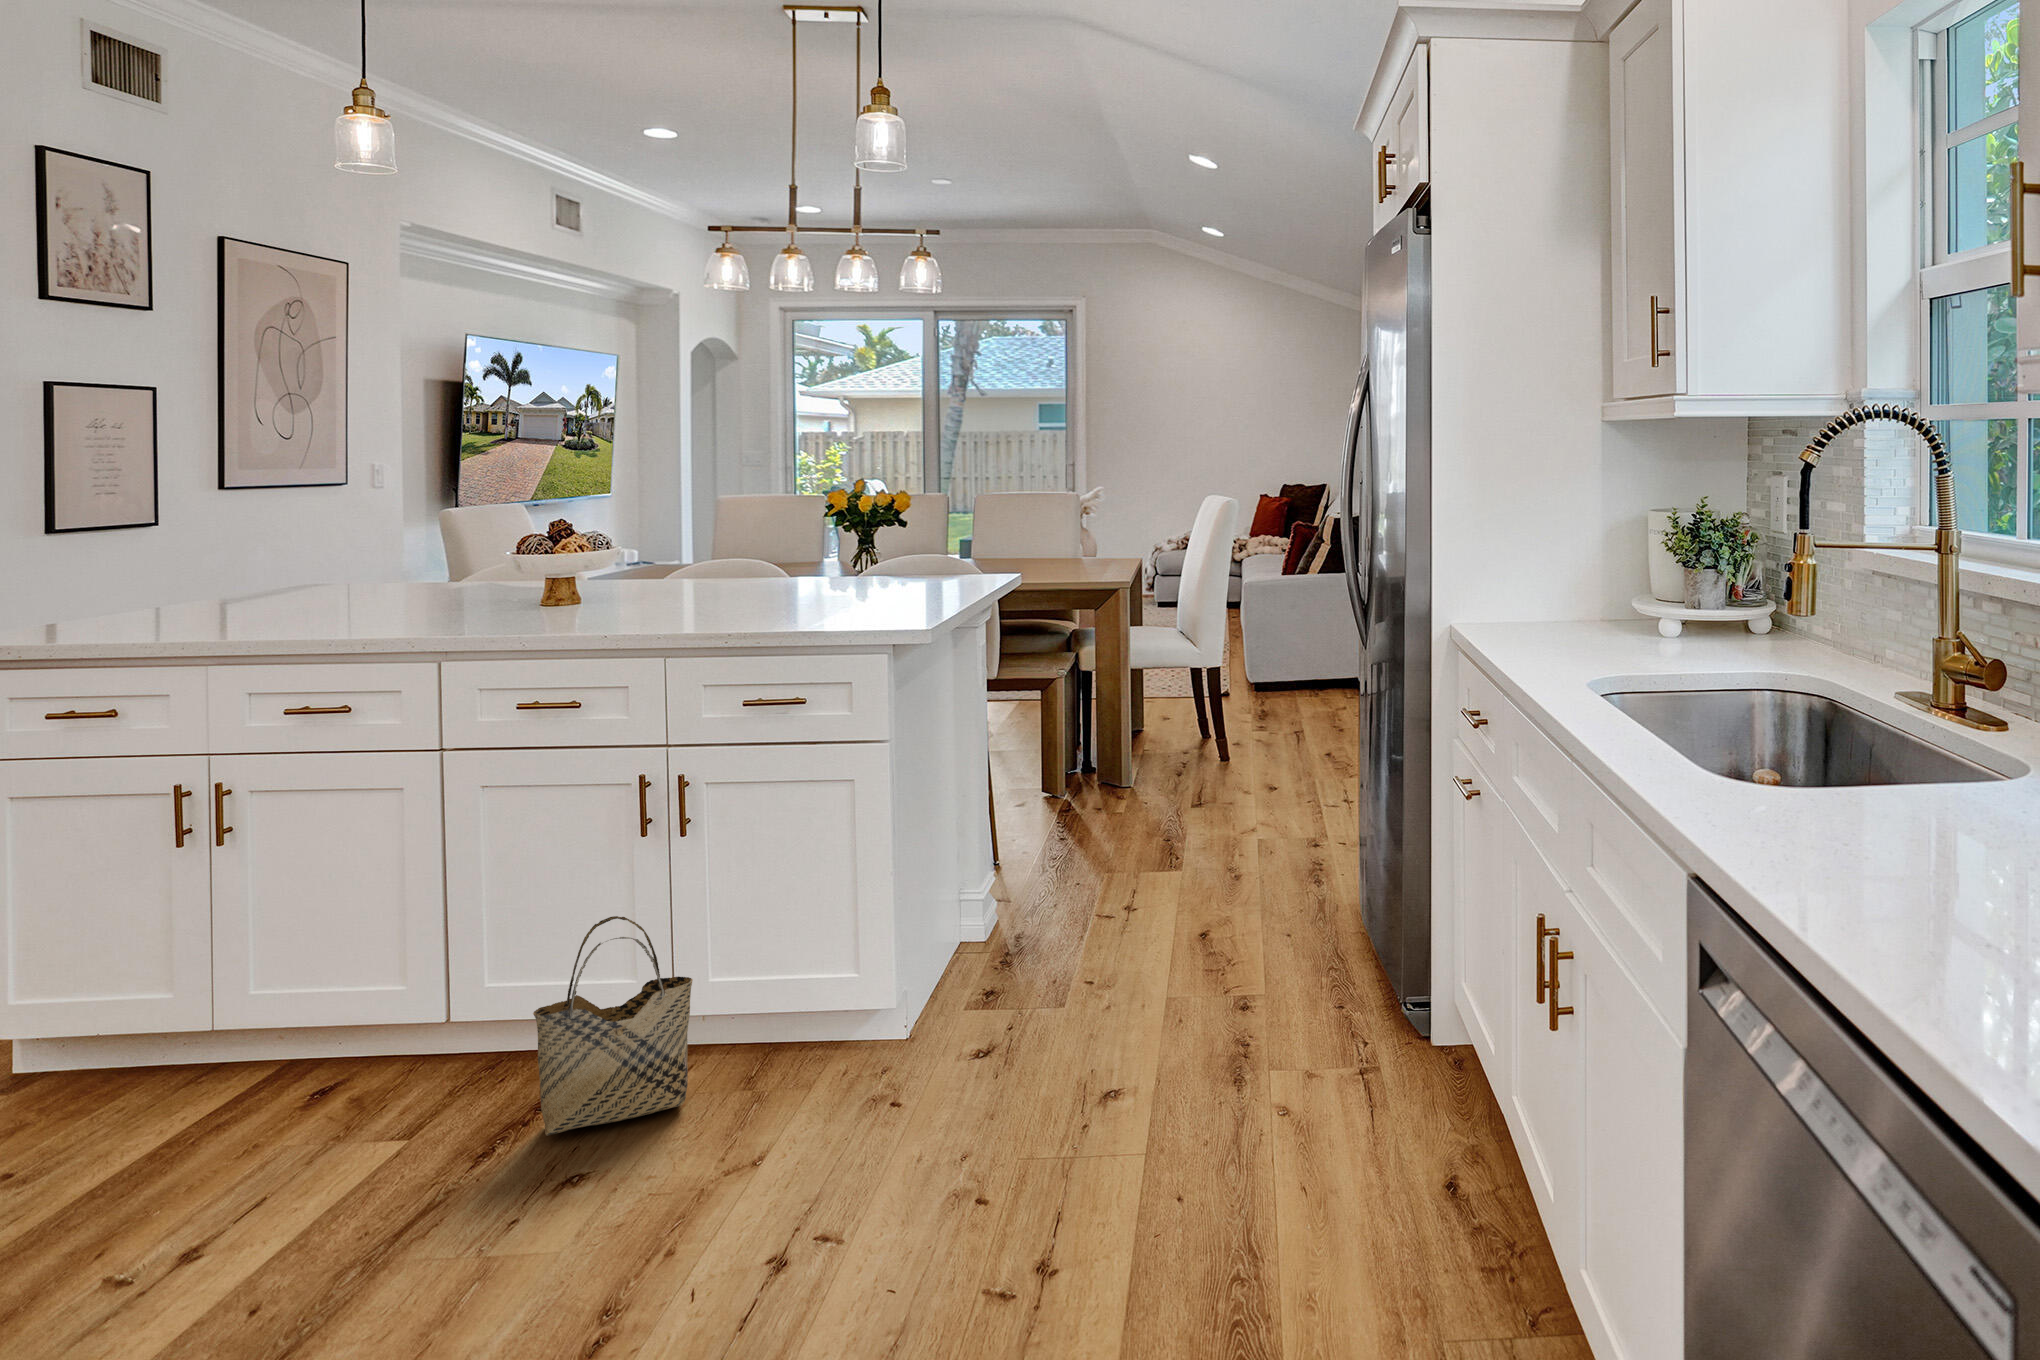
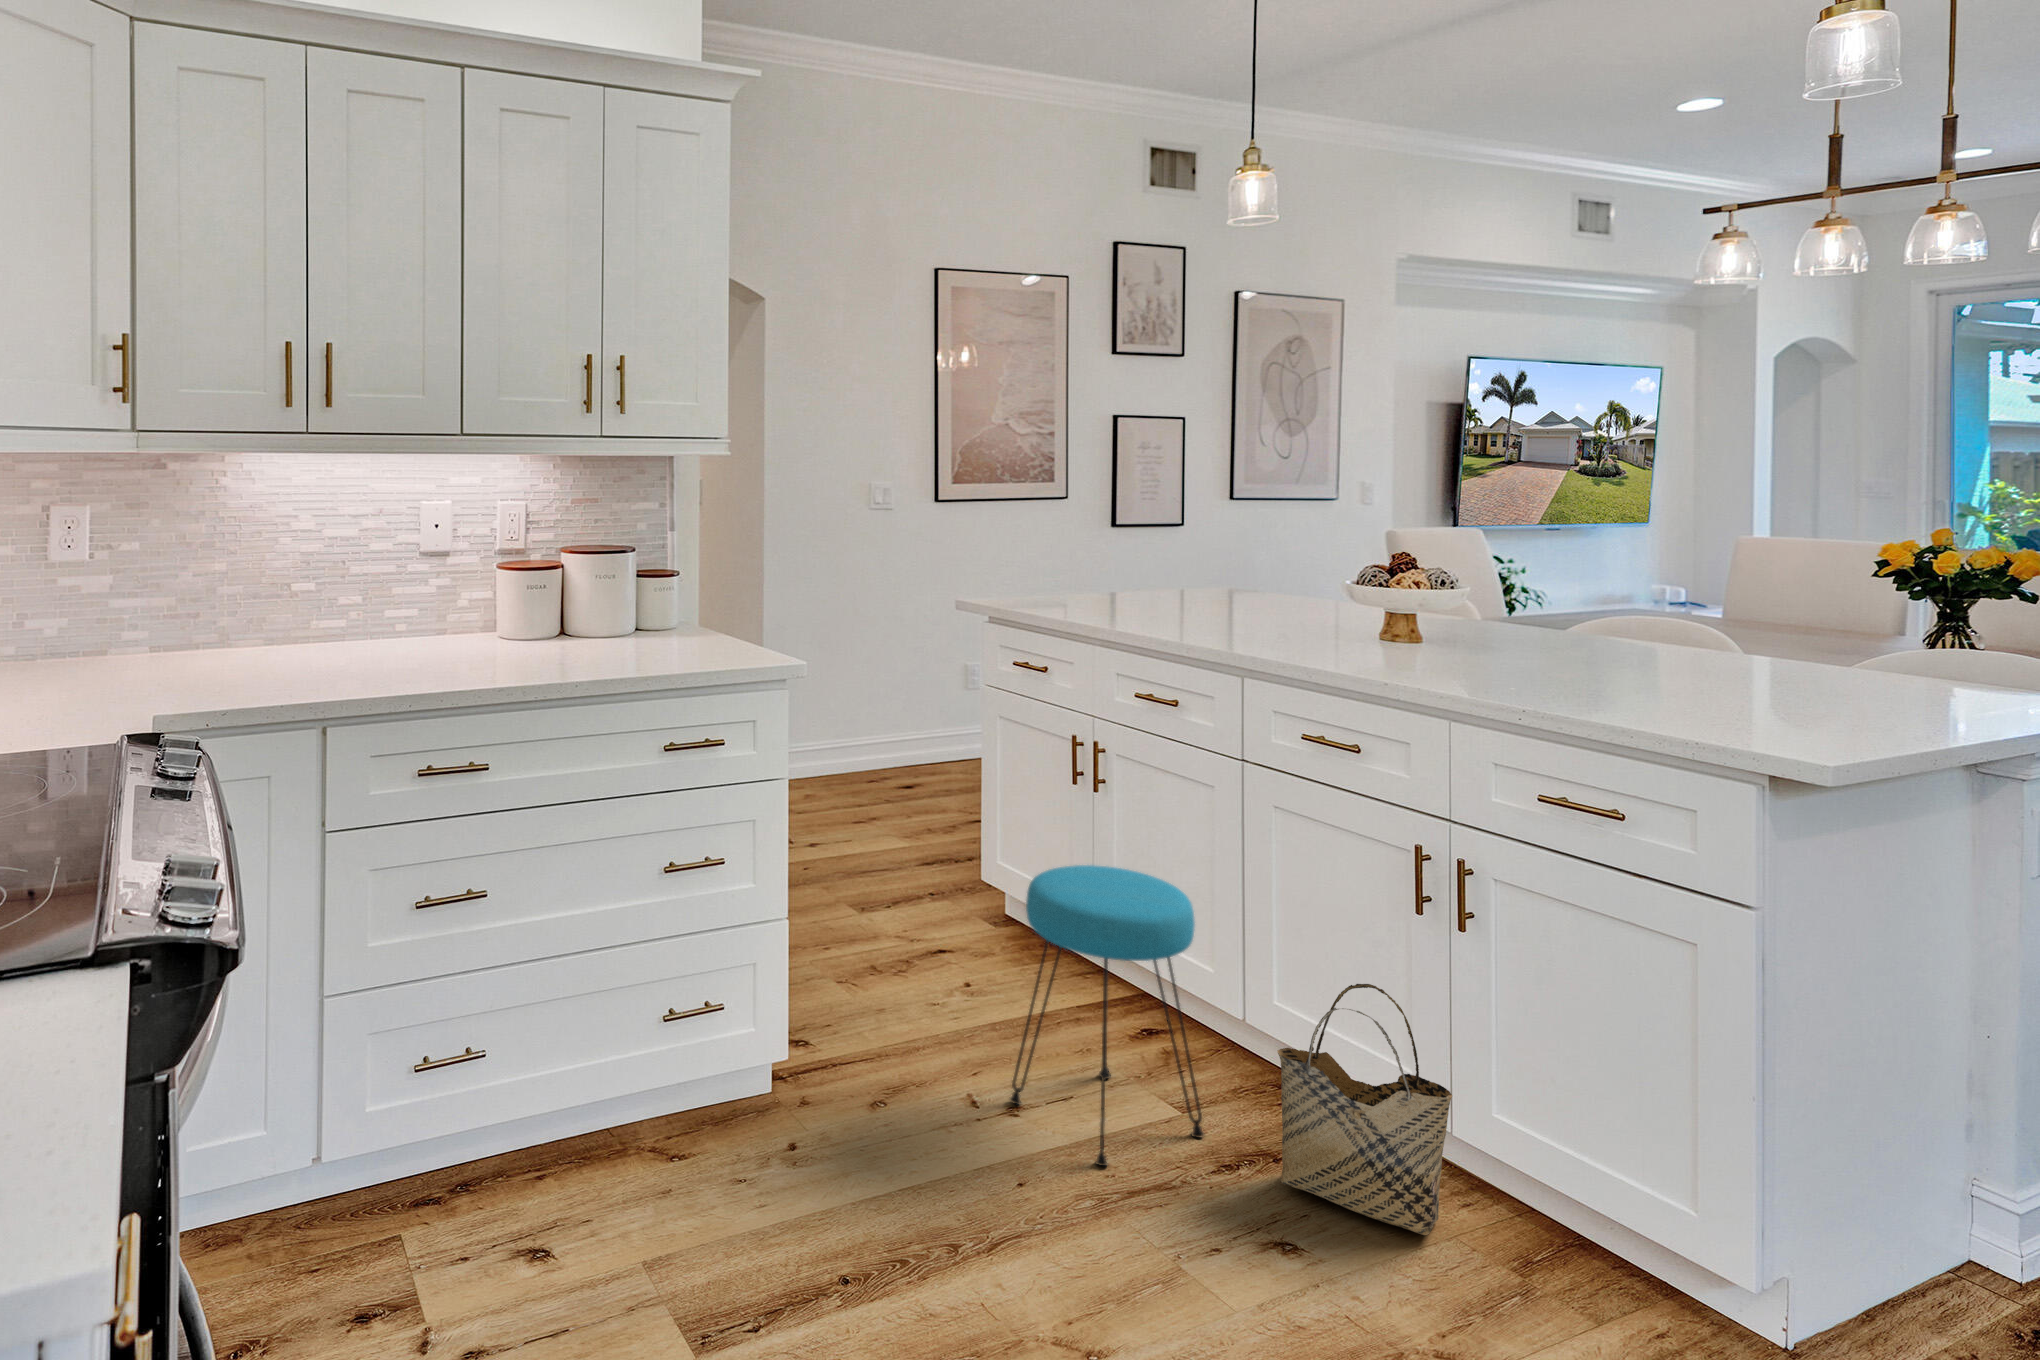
stool: none [181,899,444,1236] -> present [1010,865,1204,1166]

